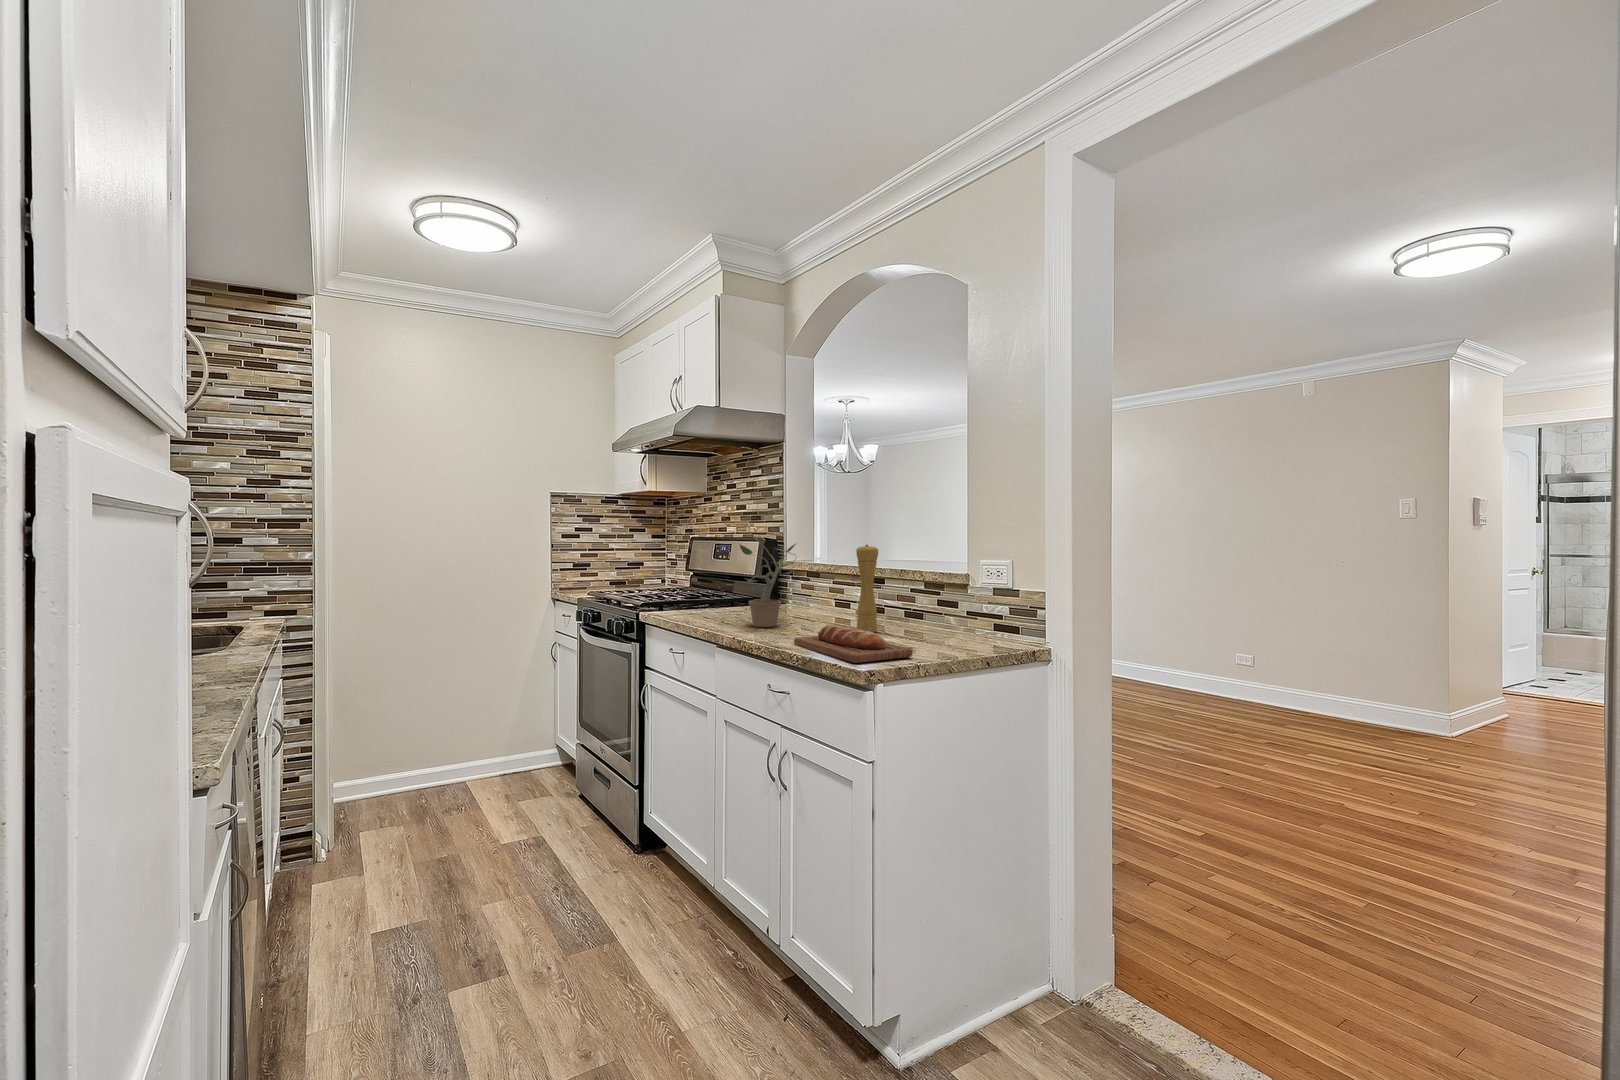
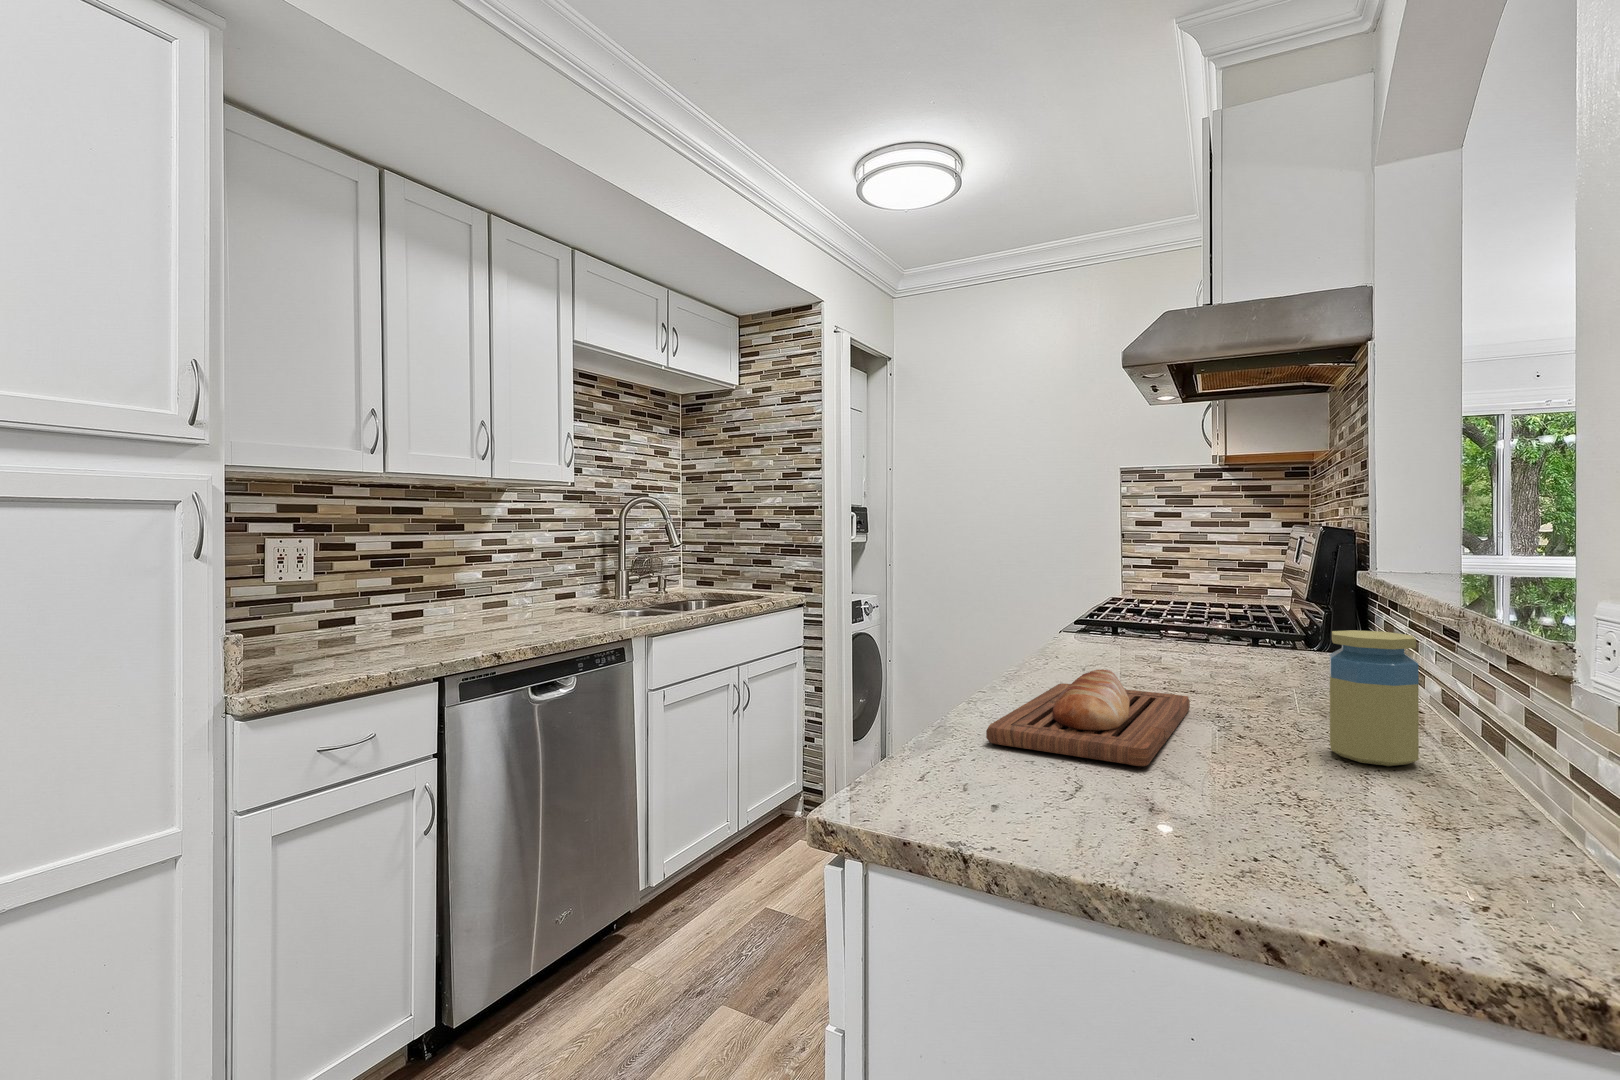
potted plant: present [739,531,797,627] -> none [1086,492,1243,666]
pepper mill: present [856,545,878,632] -> none [1277,512,1335,710]
jar: none [917,594,944,643] -> present [1330,630,1419,766]

